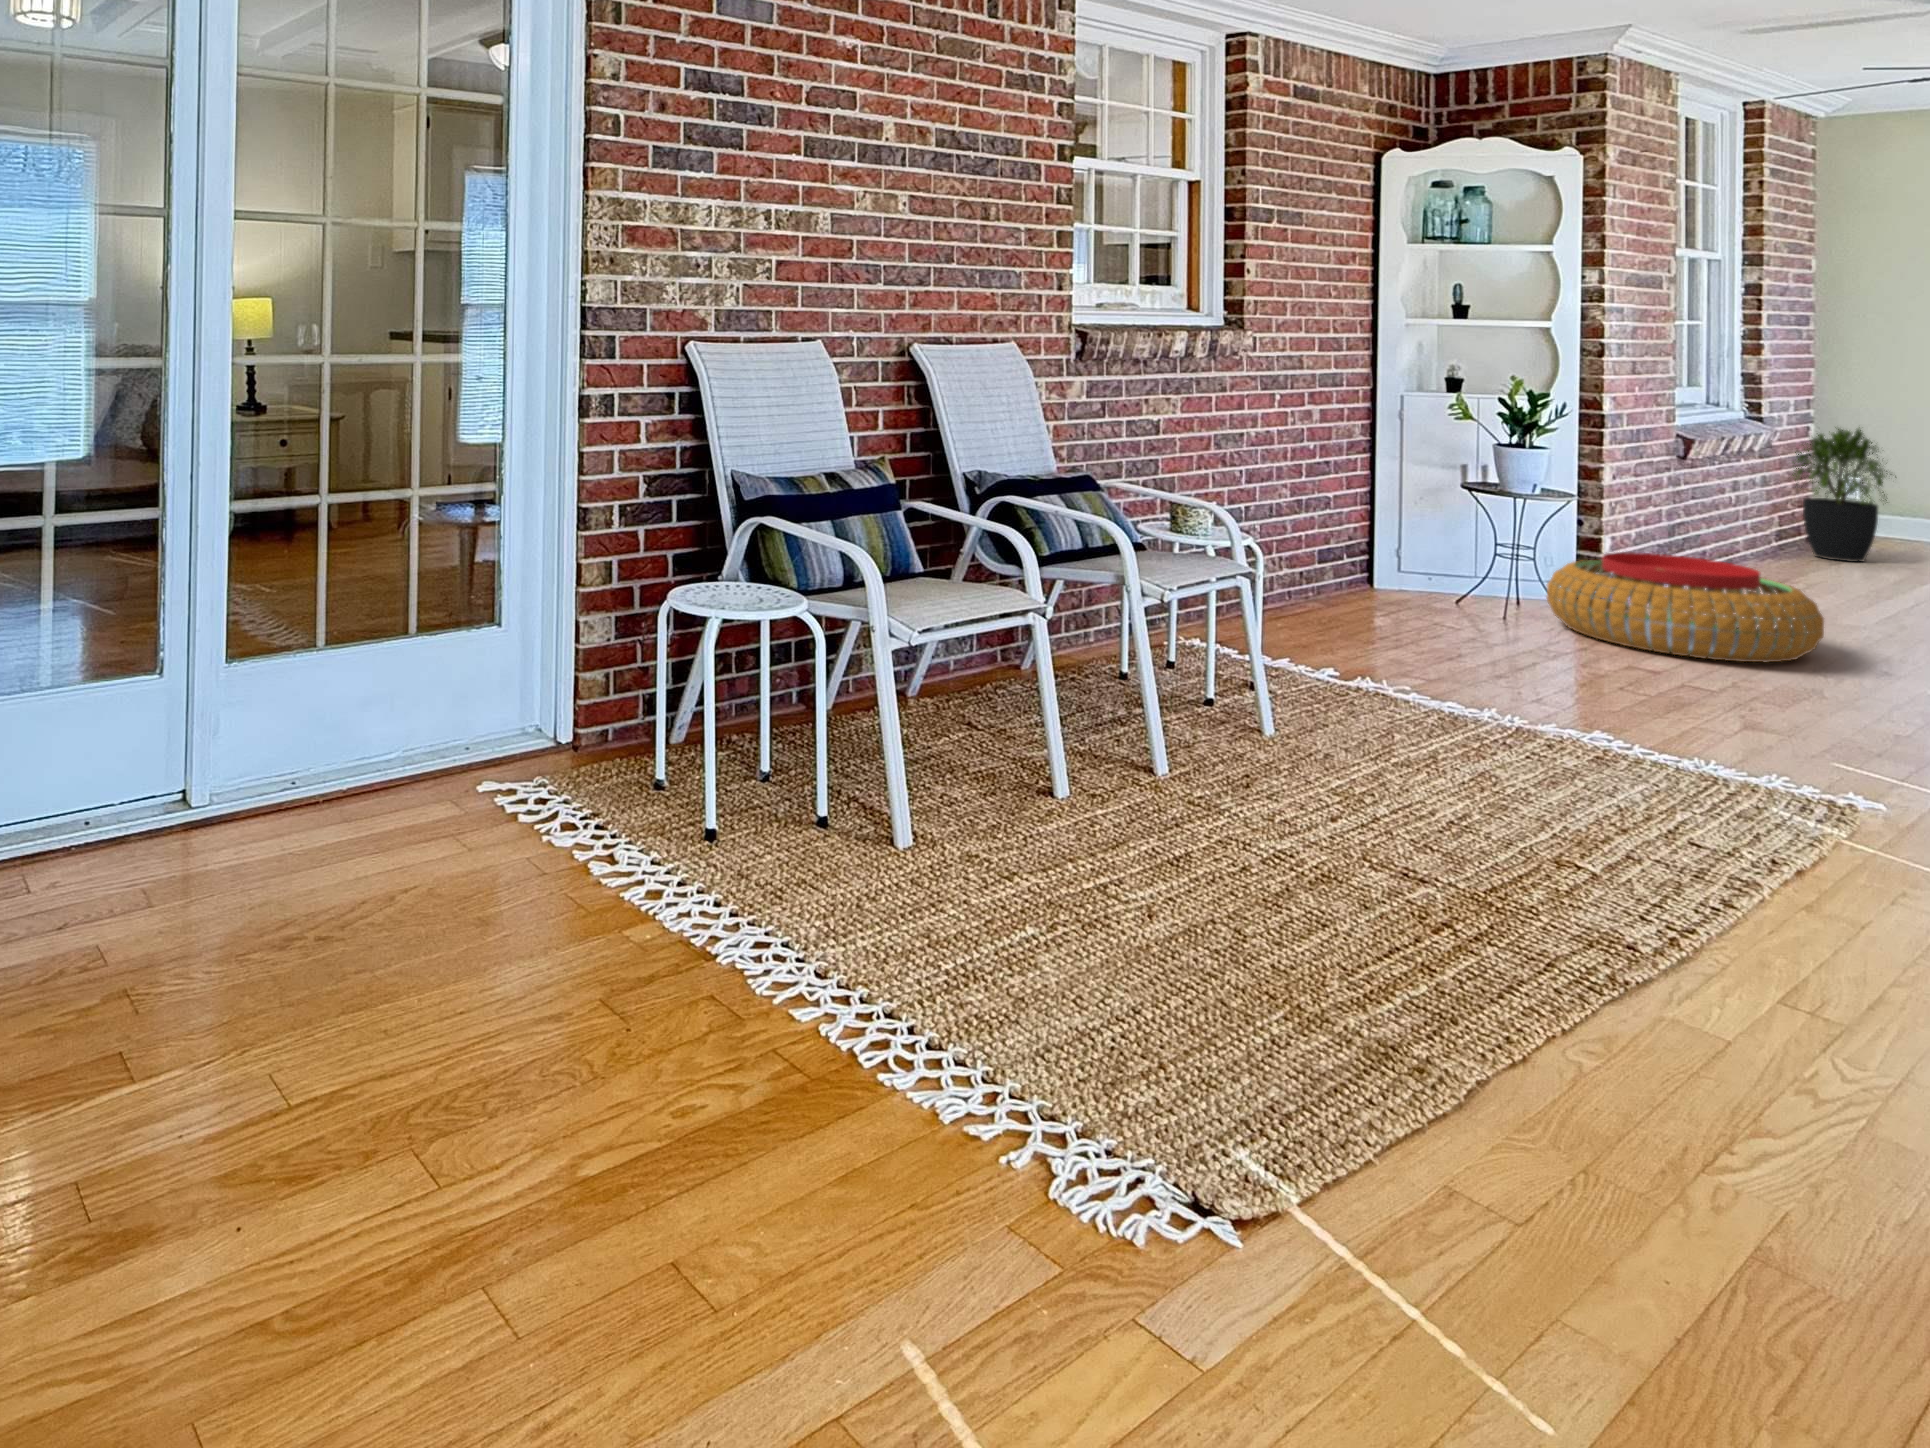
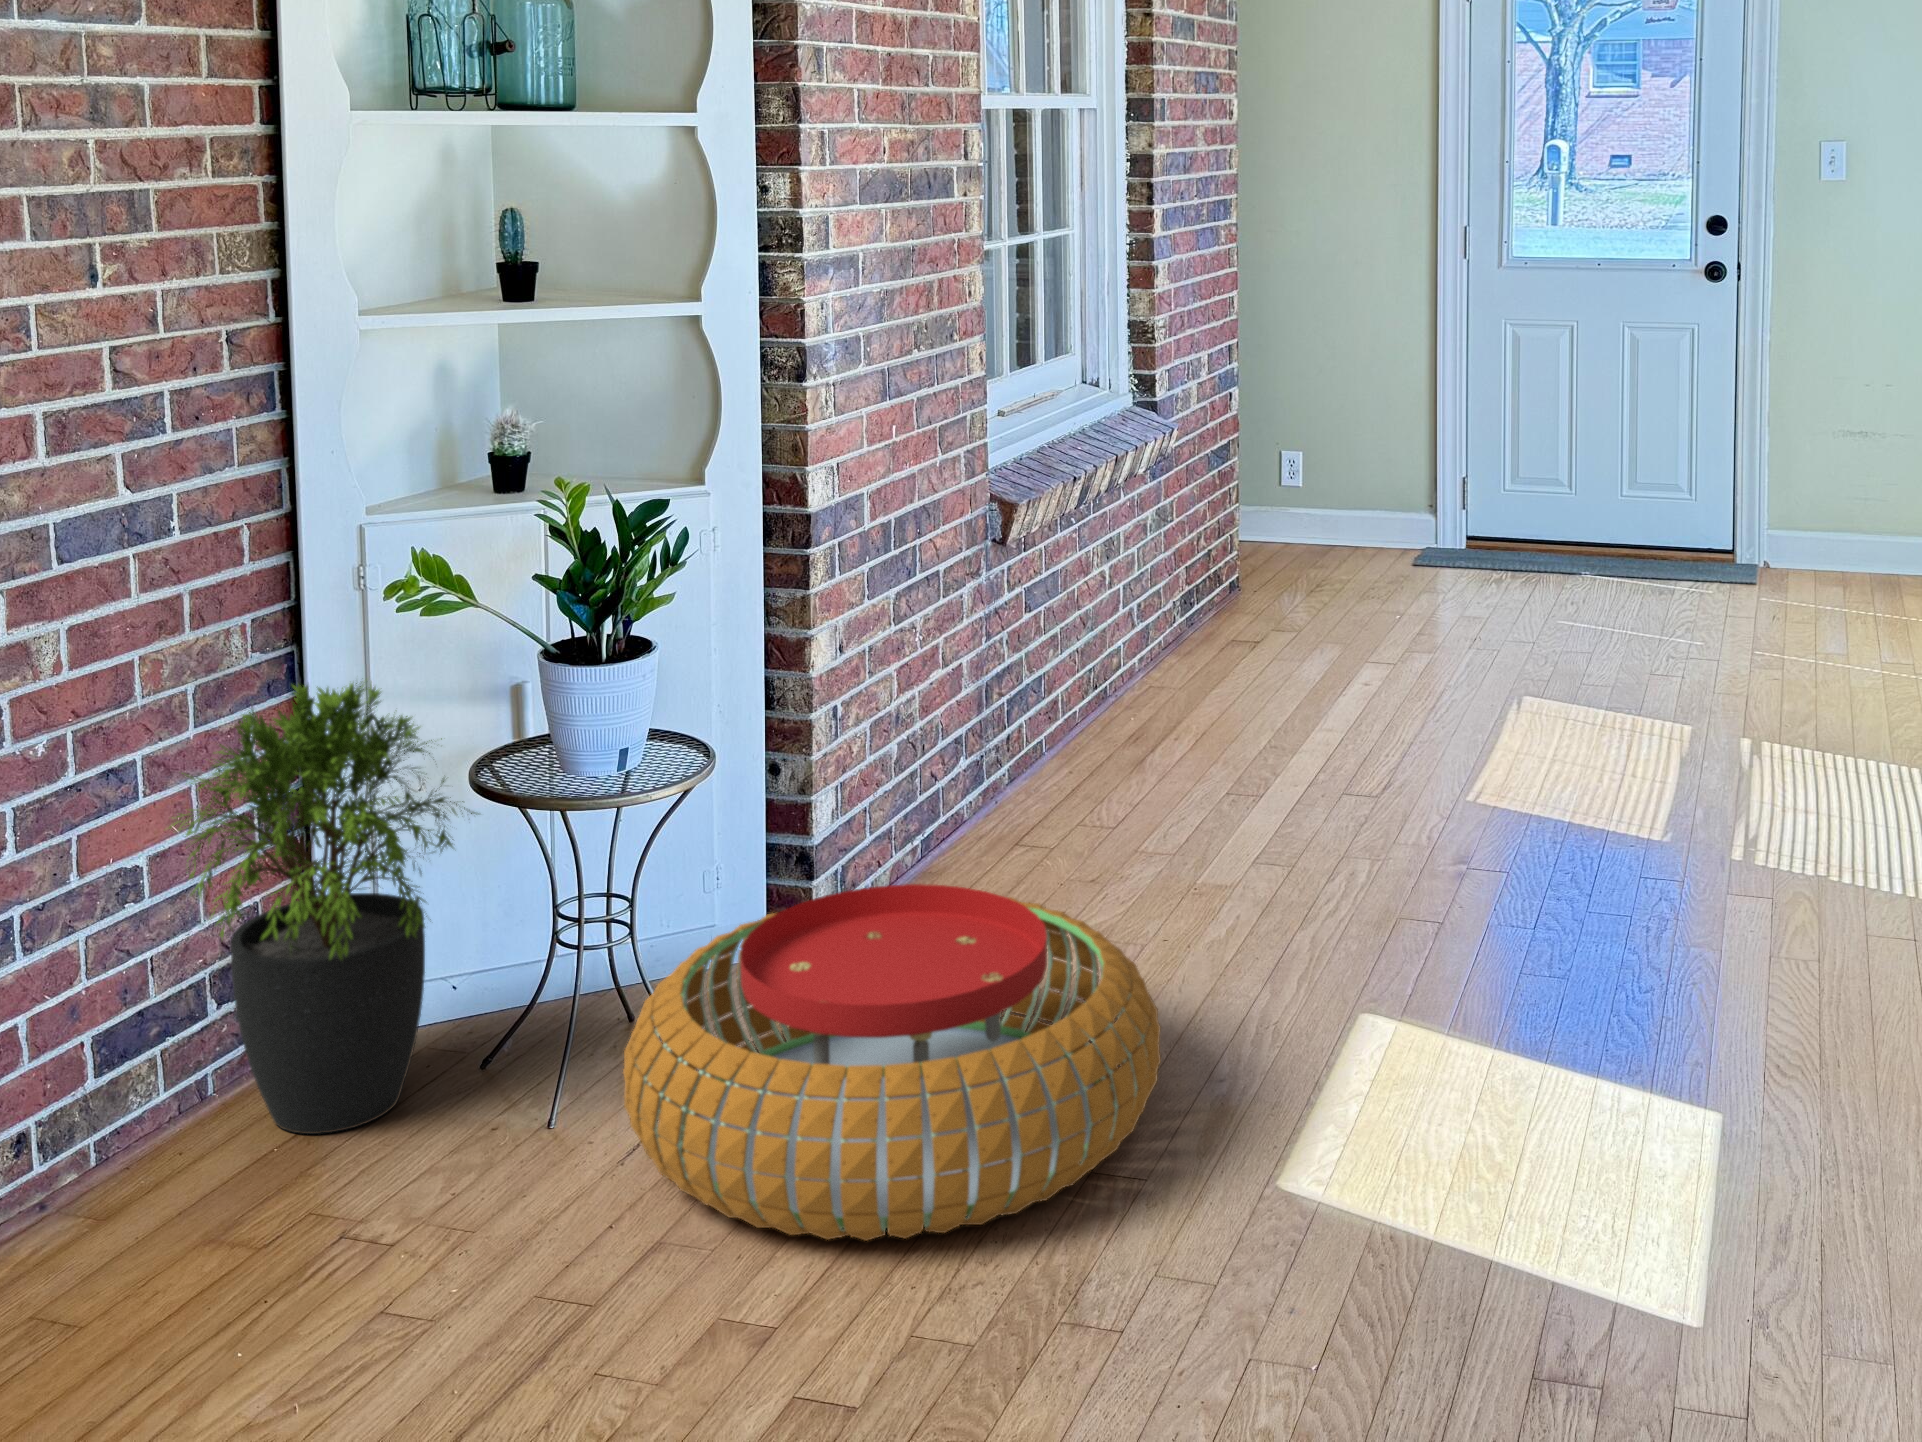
potted plant: present [1792,427,1896,562] -> present [171,682,477,1134]

